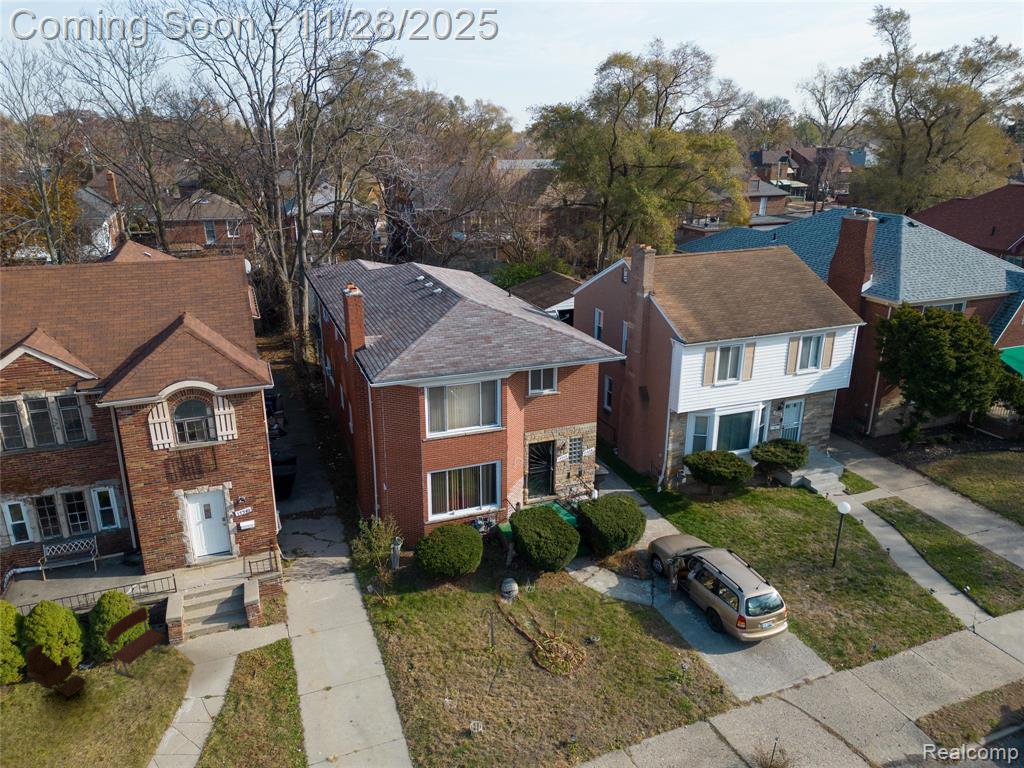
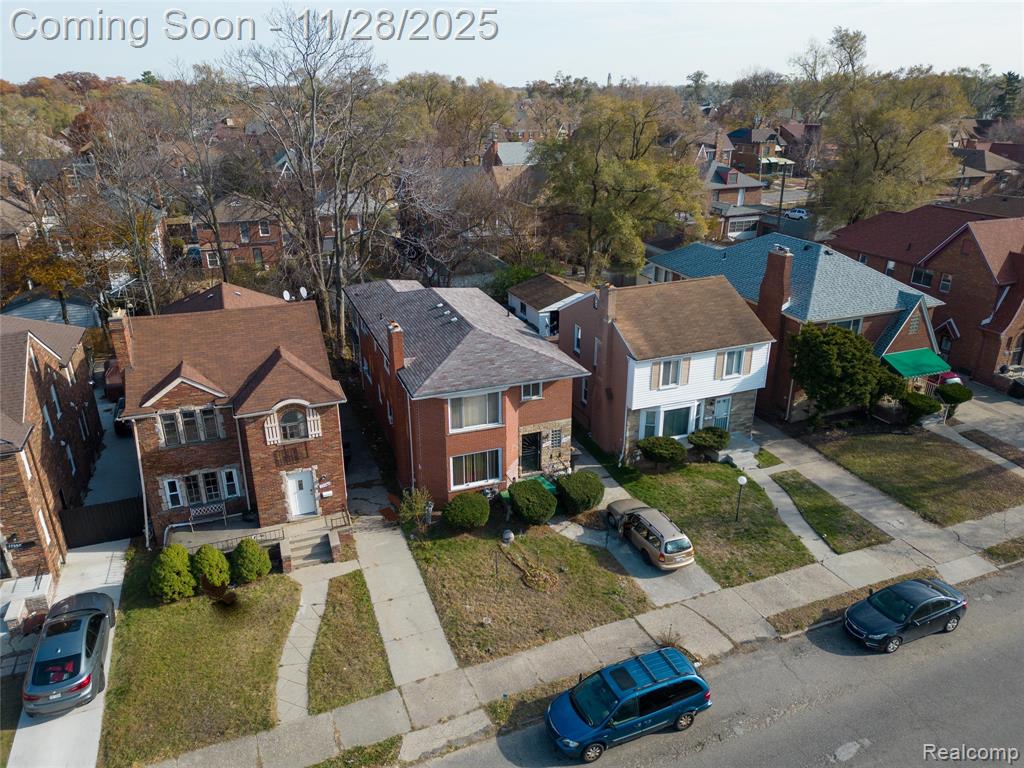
bench: present [106,607,165,677] -> present [378,493,402,530]

